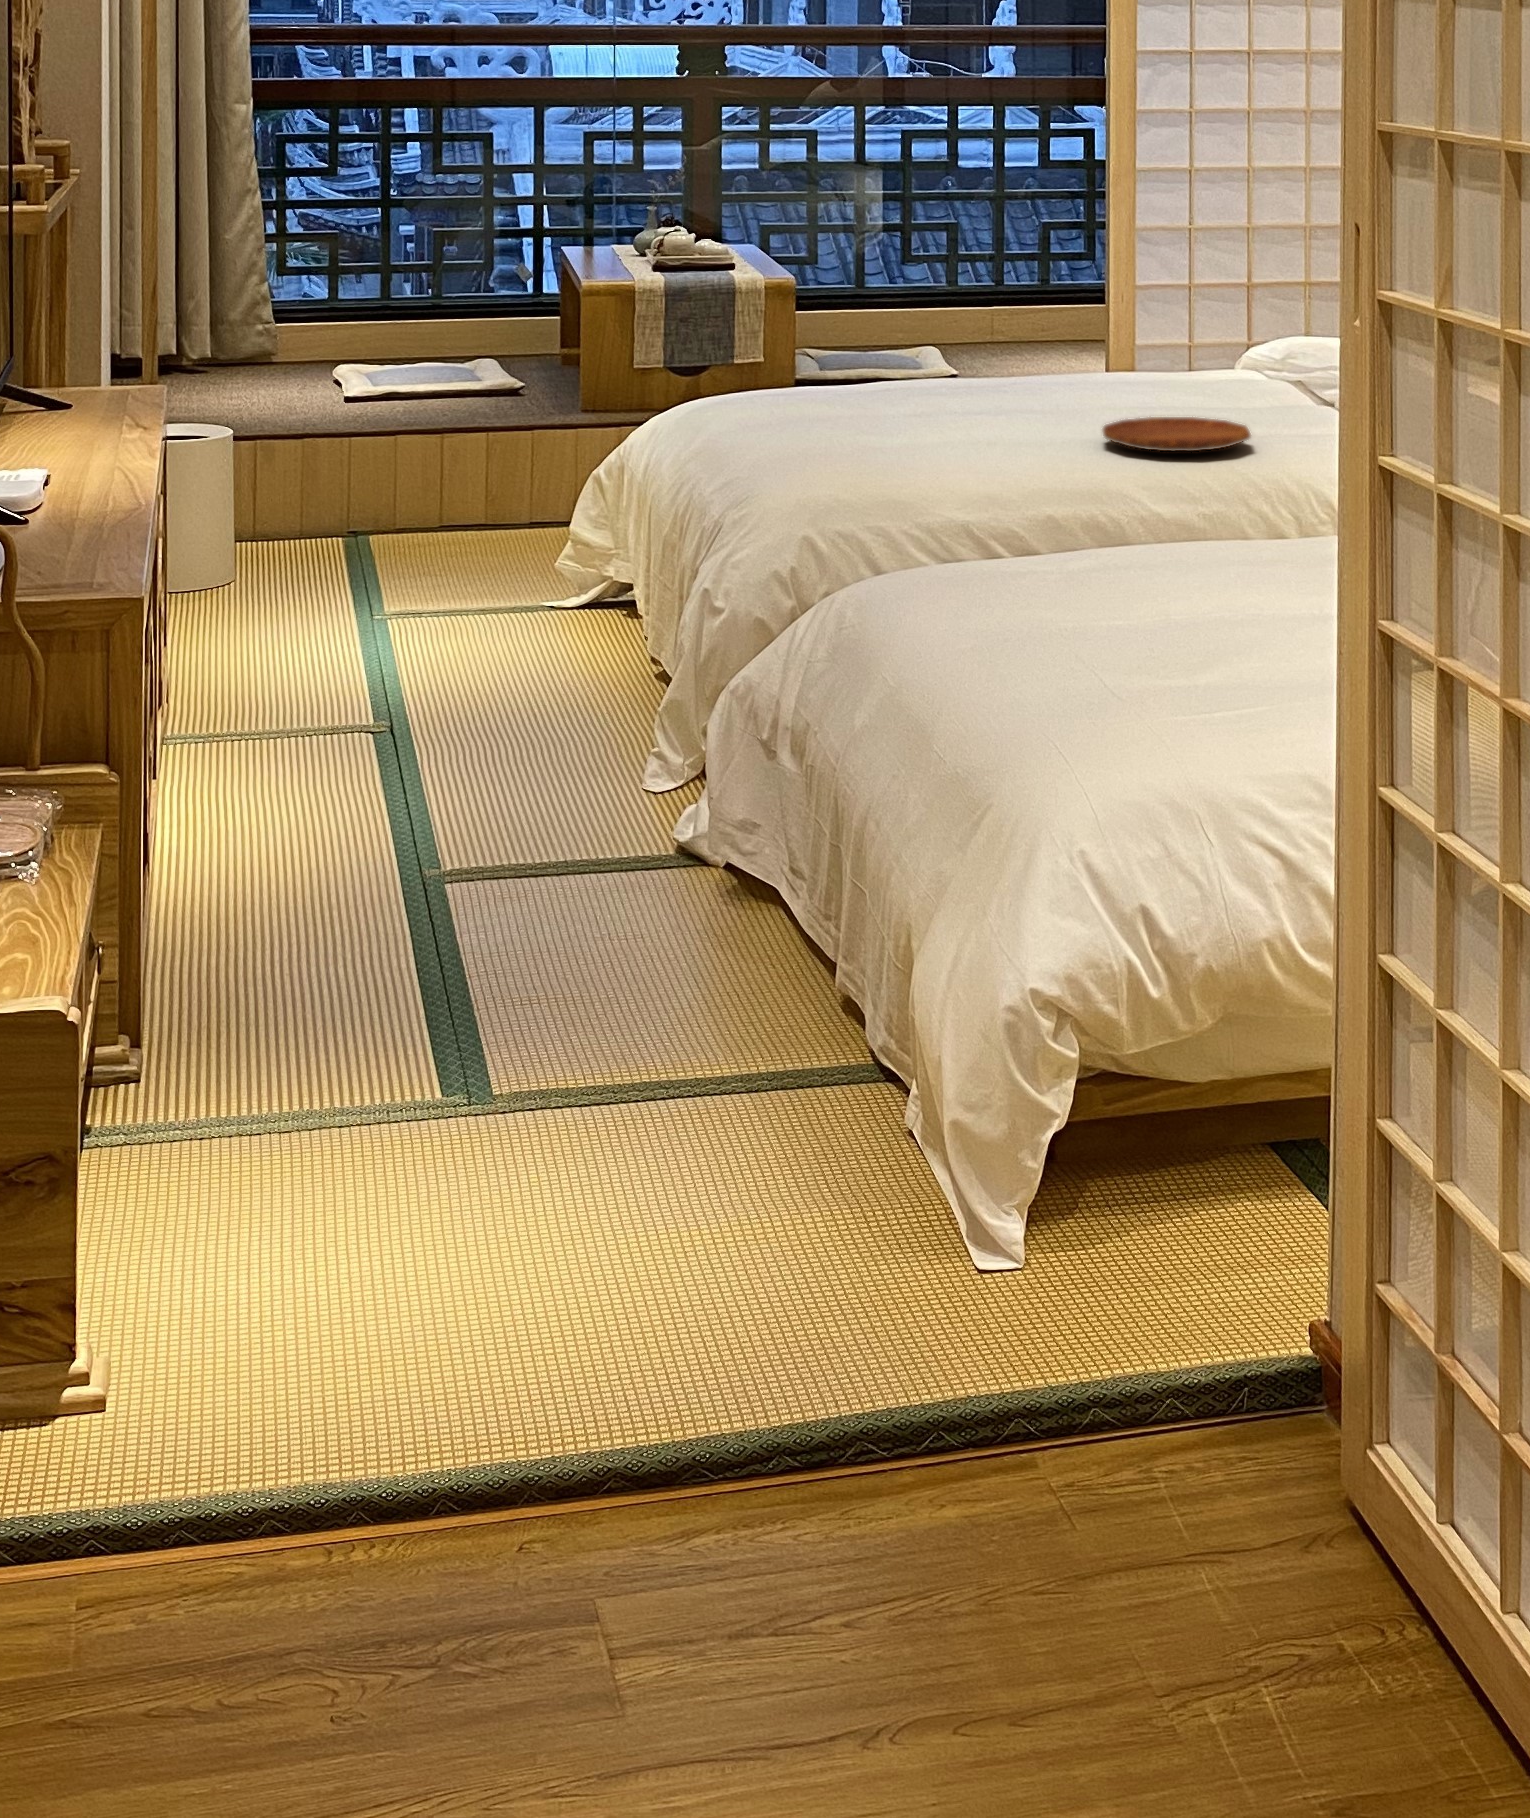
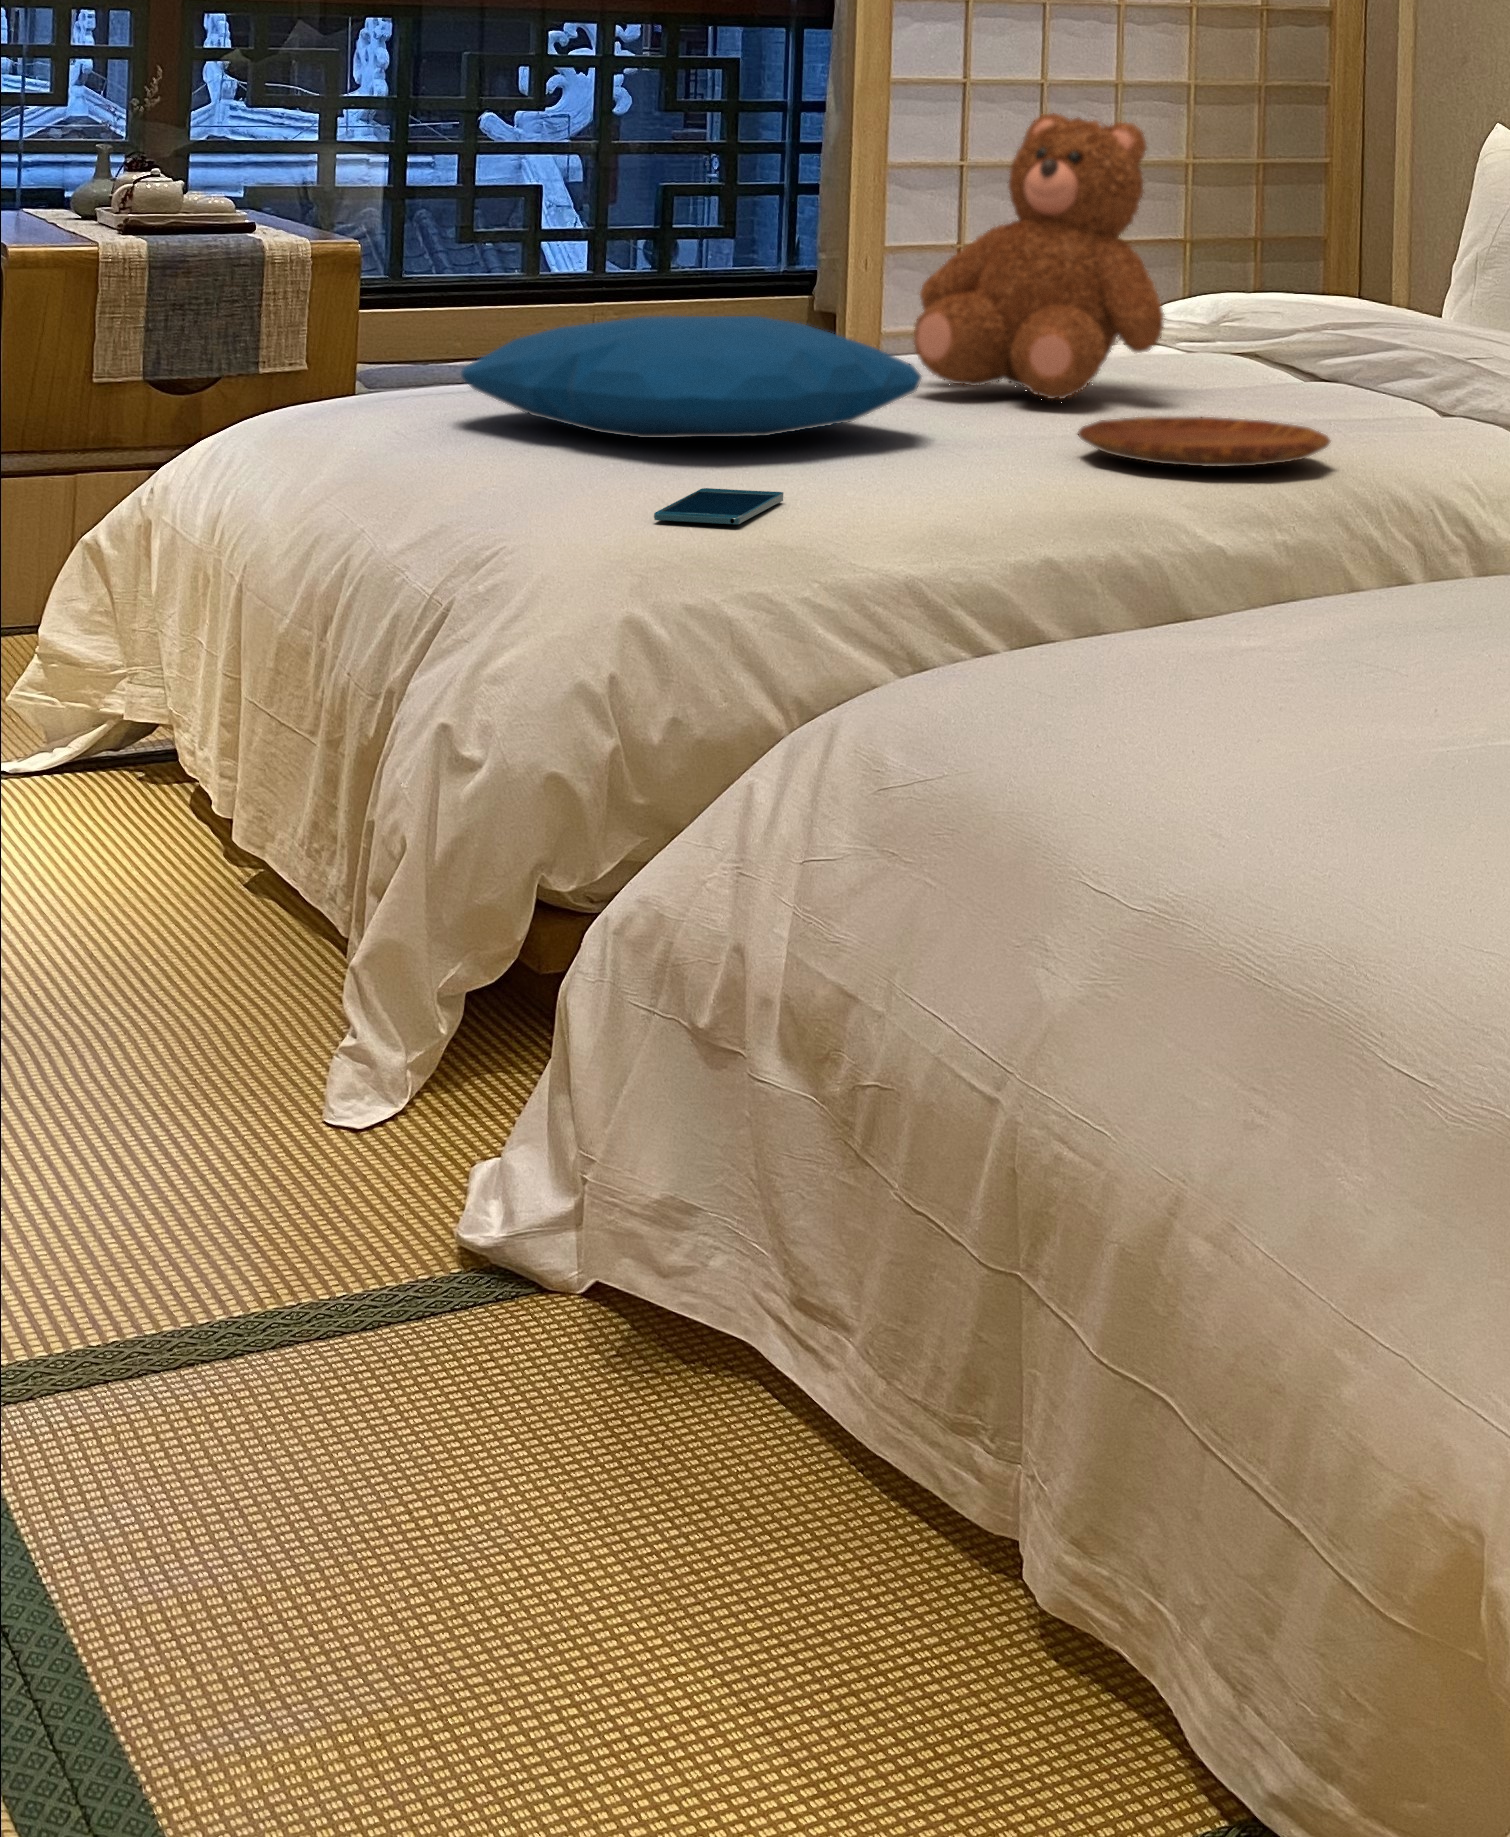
teddy bear: none [1047,216,1203,402] -> present [913,113,1165,400]
pillow: none [763,355,1022,429] -> present [461,316,922,438]
smartphone: none [817,464,898,487] -> present [654,488,783,524]

